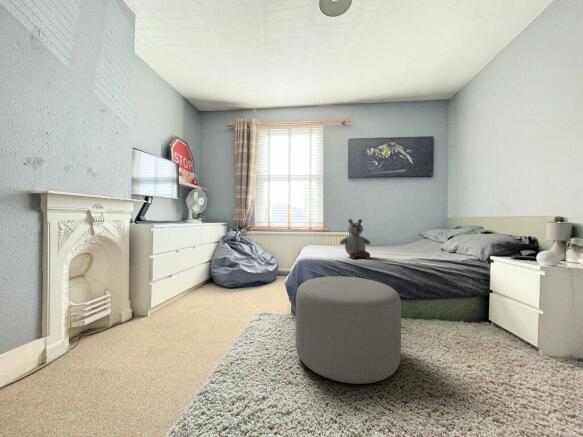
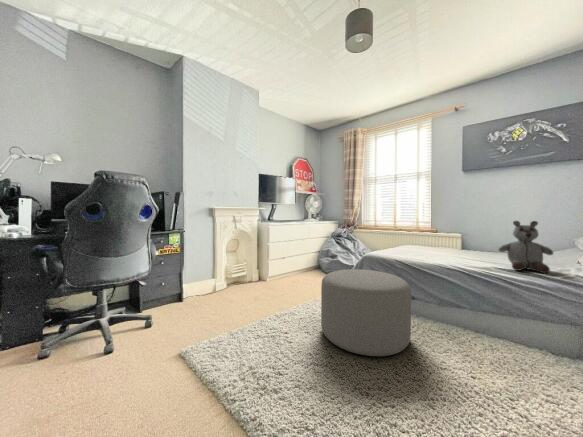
stuffed bear: present [340,219,370,258] -> present [499,221,553,273]

